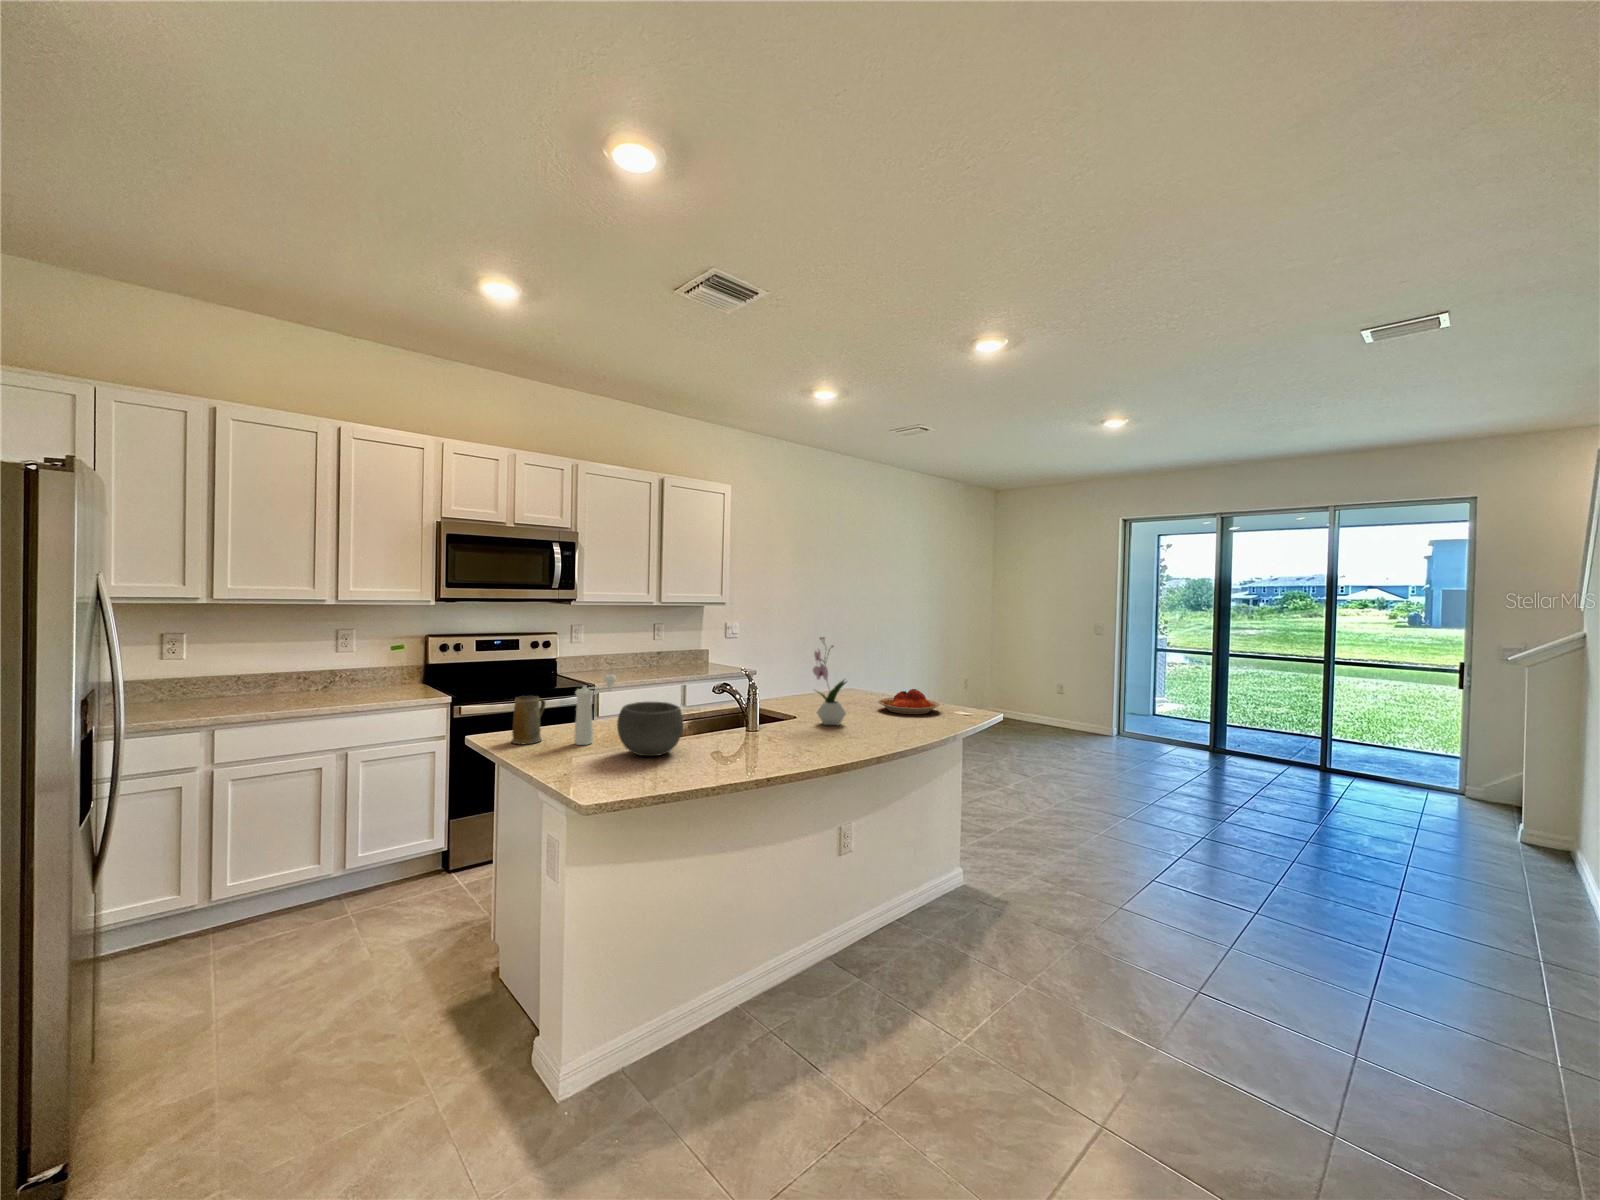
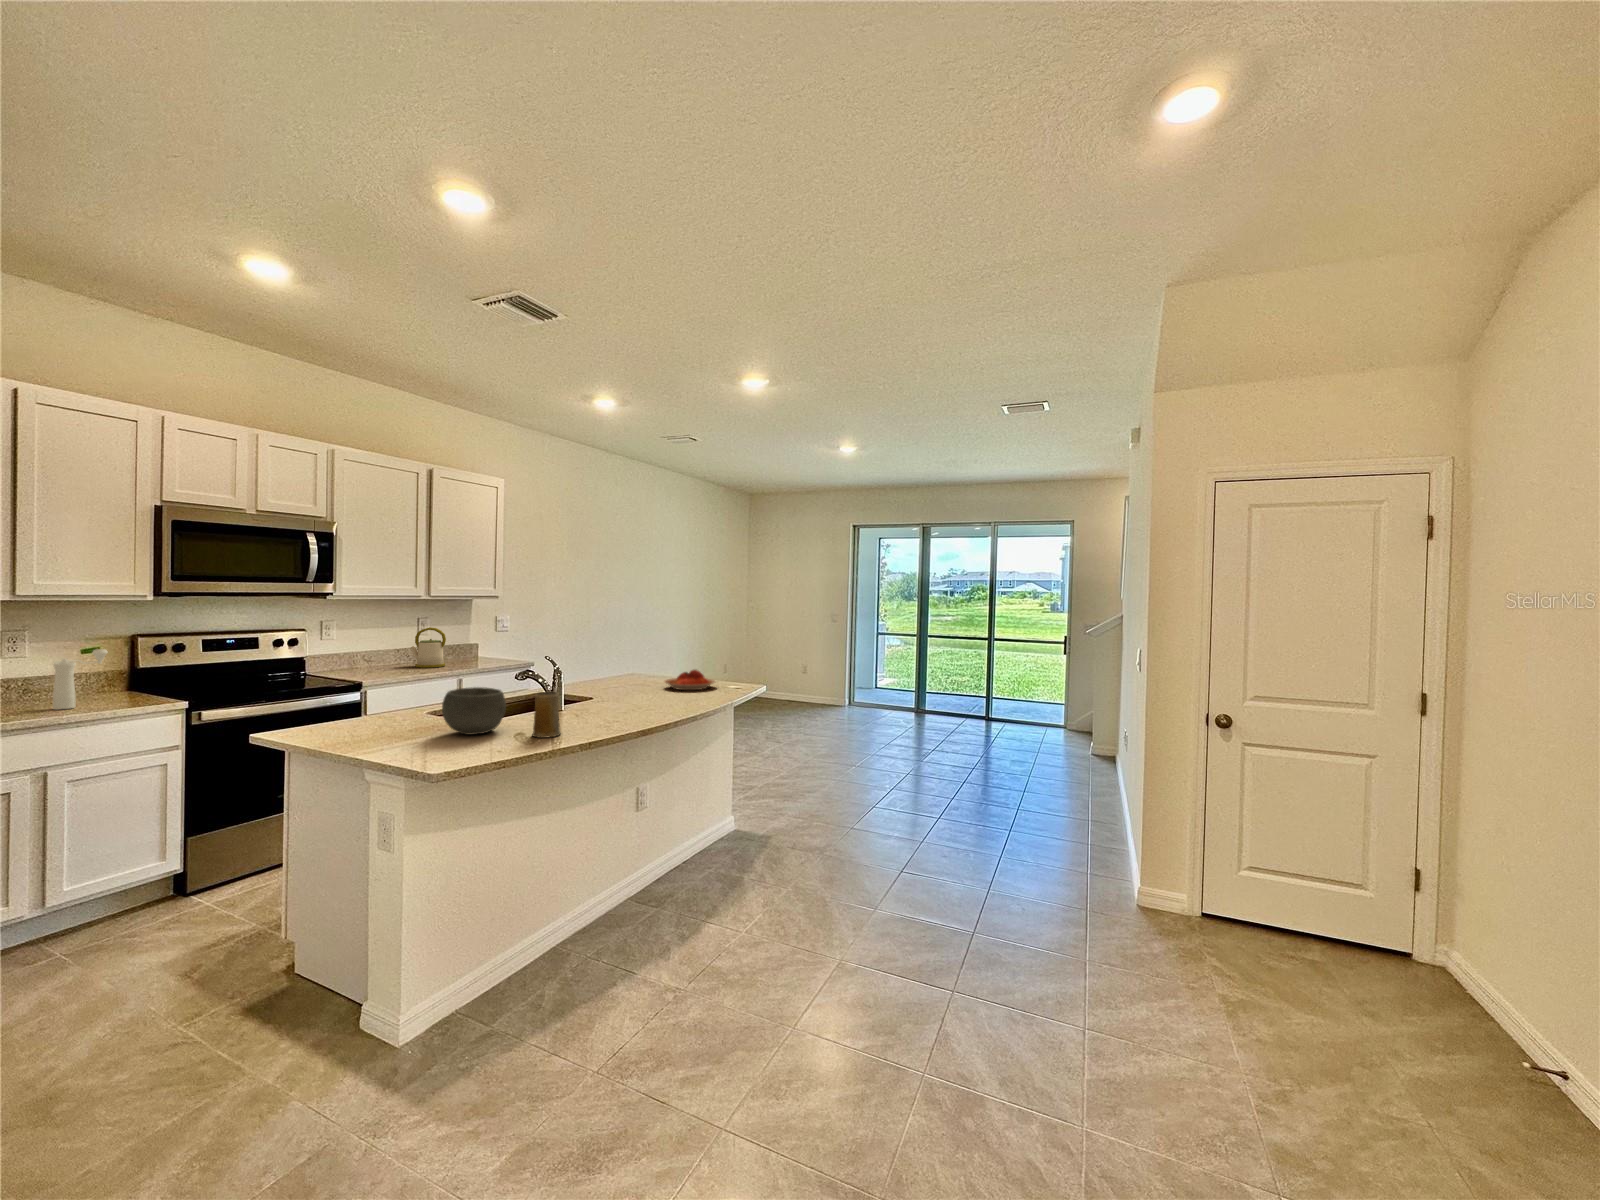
kettle: none [647,633,677,672] -> present [410,627,446,668]
flower arrangement: present [813,637,846,725] -> none [611,627,643,702]
pepper mill: present [574,675,616,745] -> present [53,649,108,710]
mug: present [511,696,546,744] -> present [532,692,561,738]

